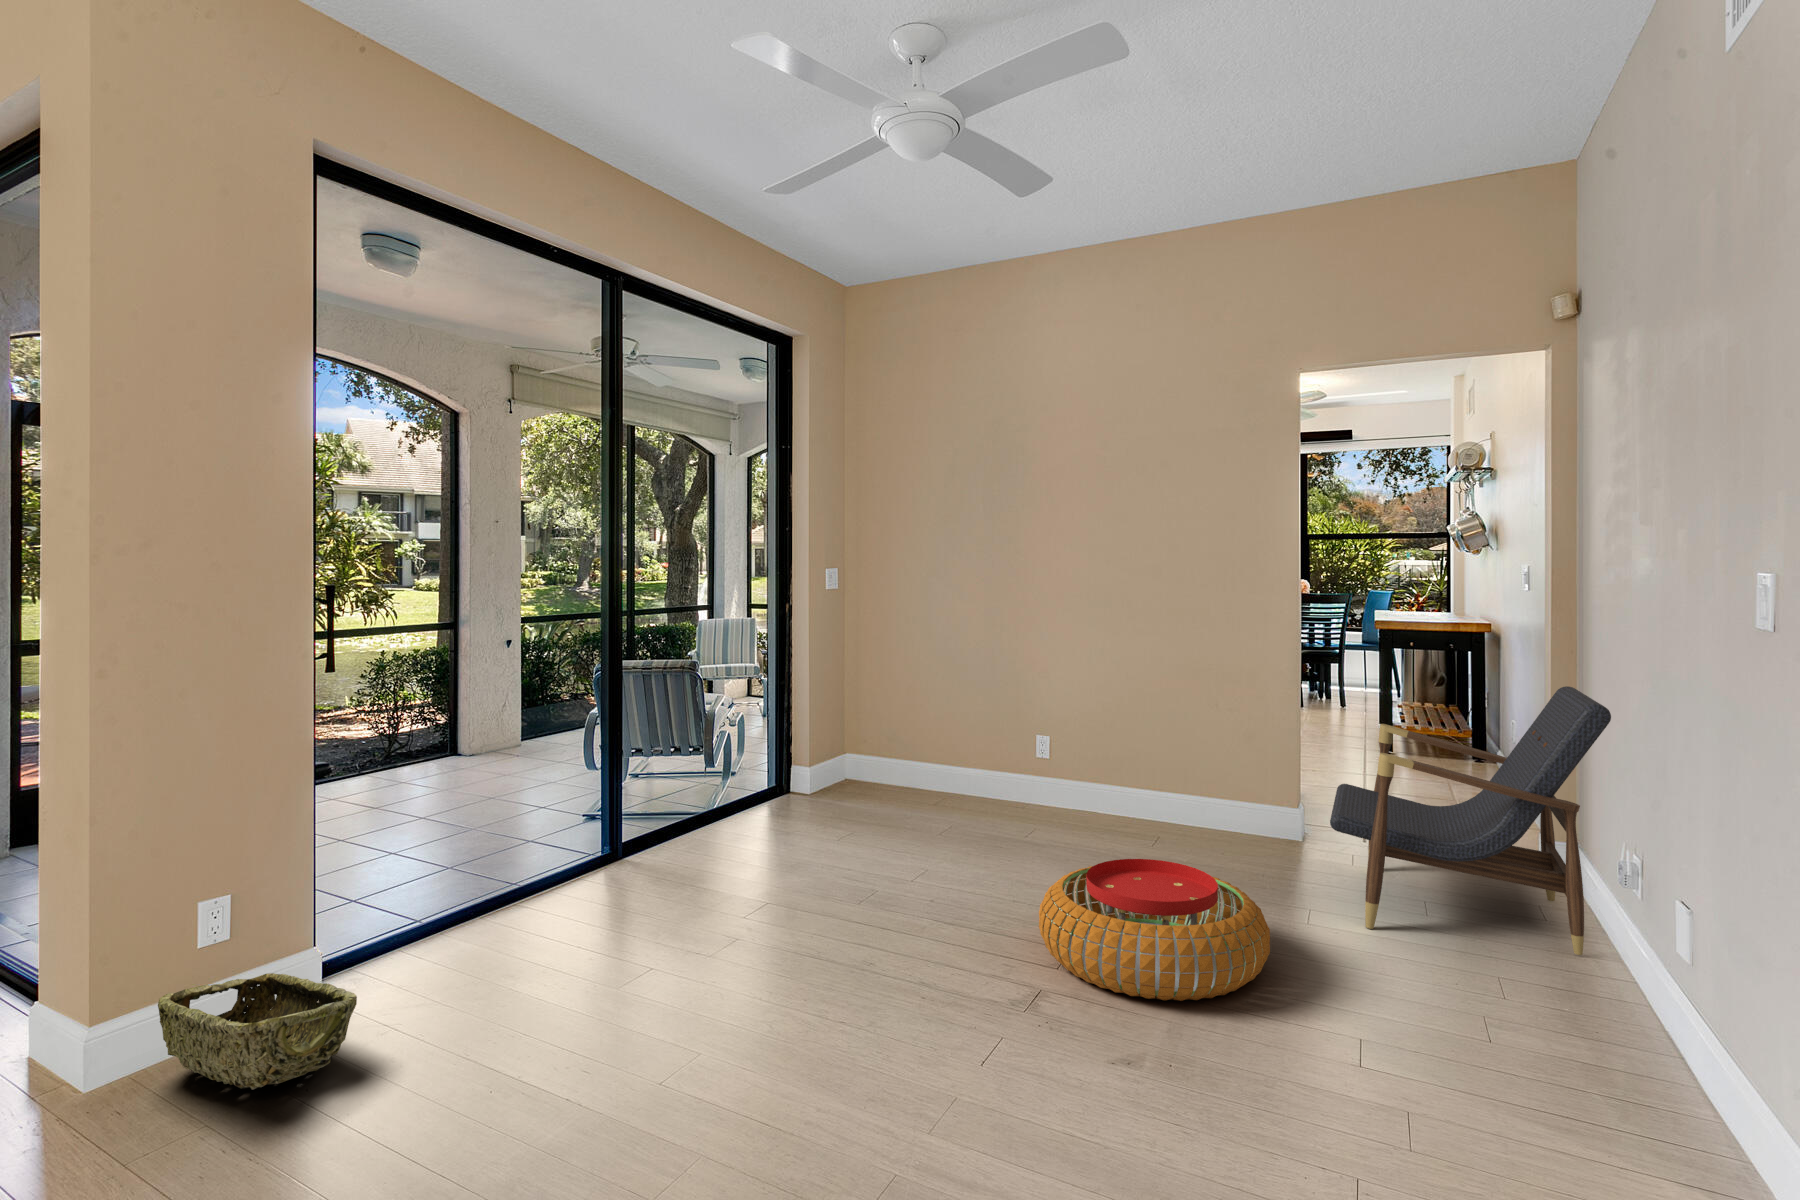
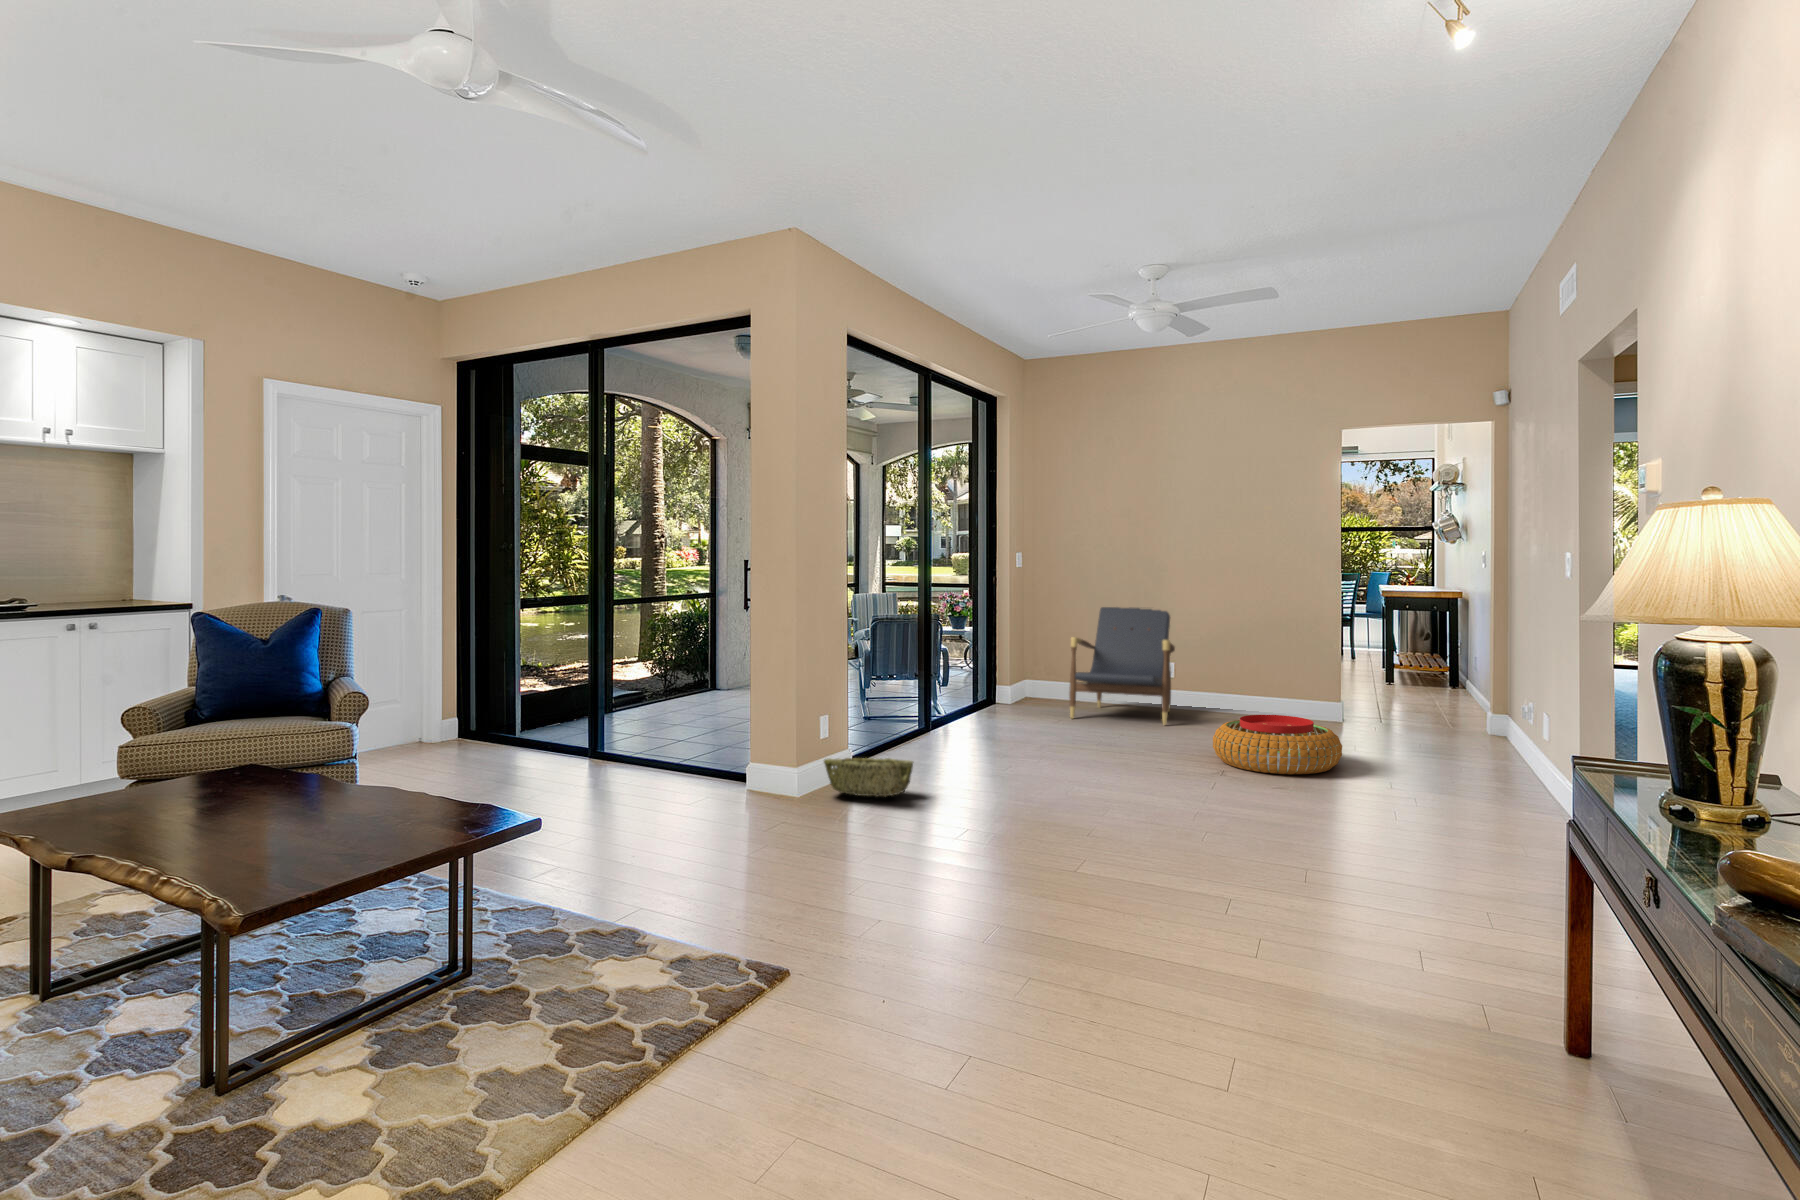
lounge chair: present [1330,686,1611,955] -> present [1069,607,1175,725]

